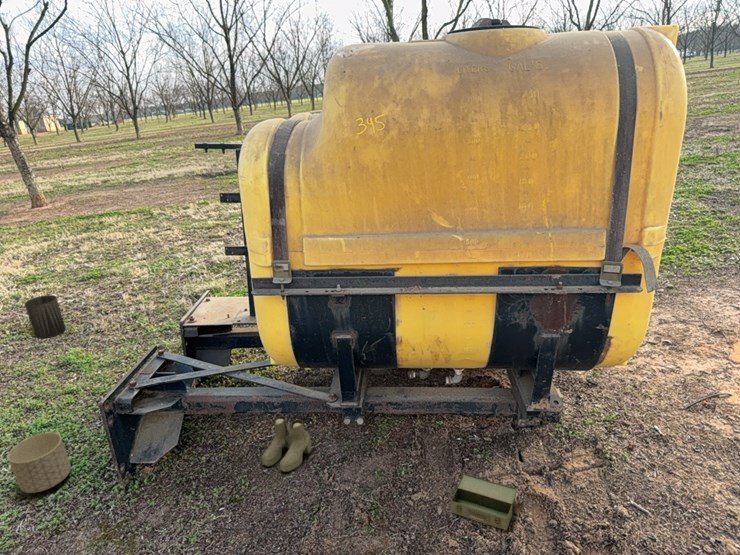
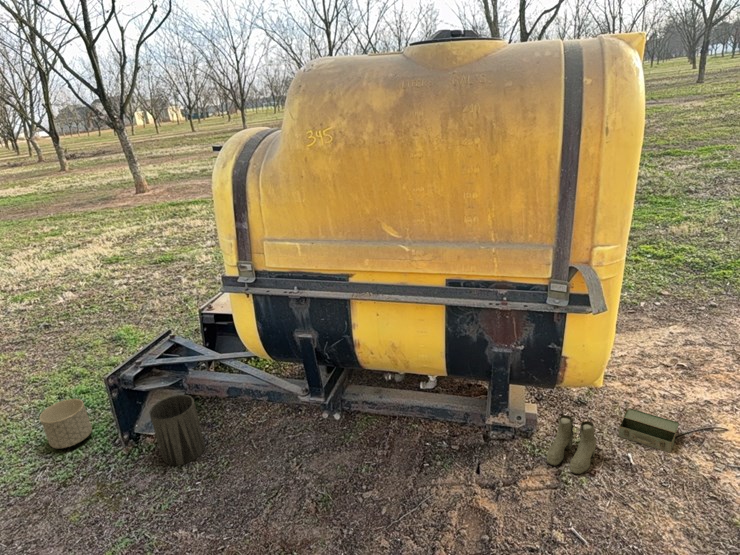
trash can: present [25,295,66,339] -> present [150,395,205,465]
boots: present [262,416,312,472] -> present [547,415,596,474]
toolbox: present [451,474,517,530] -> present [618,408,679,453]

